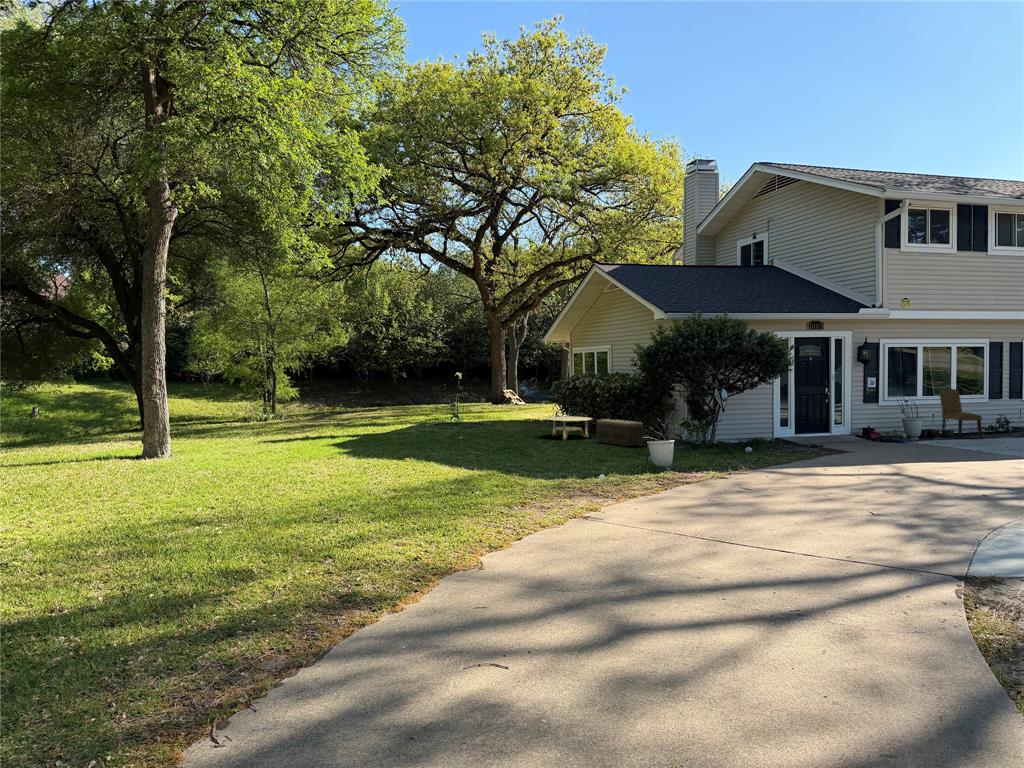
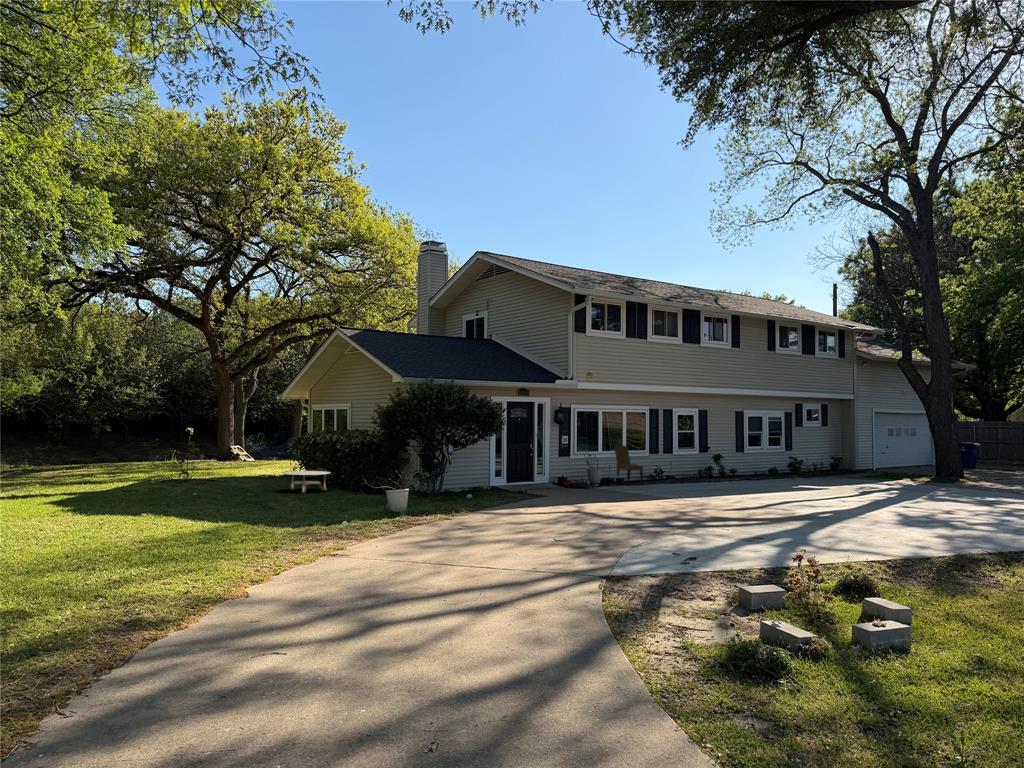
storage bench: present [596,419,643,447] -> none [335,473,379,498]

